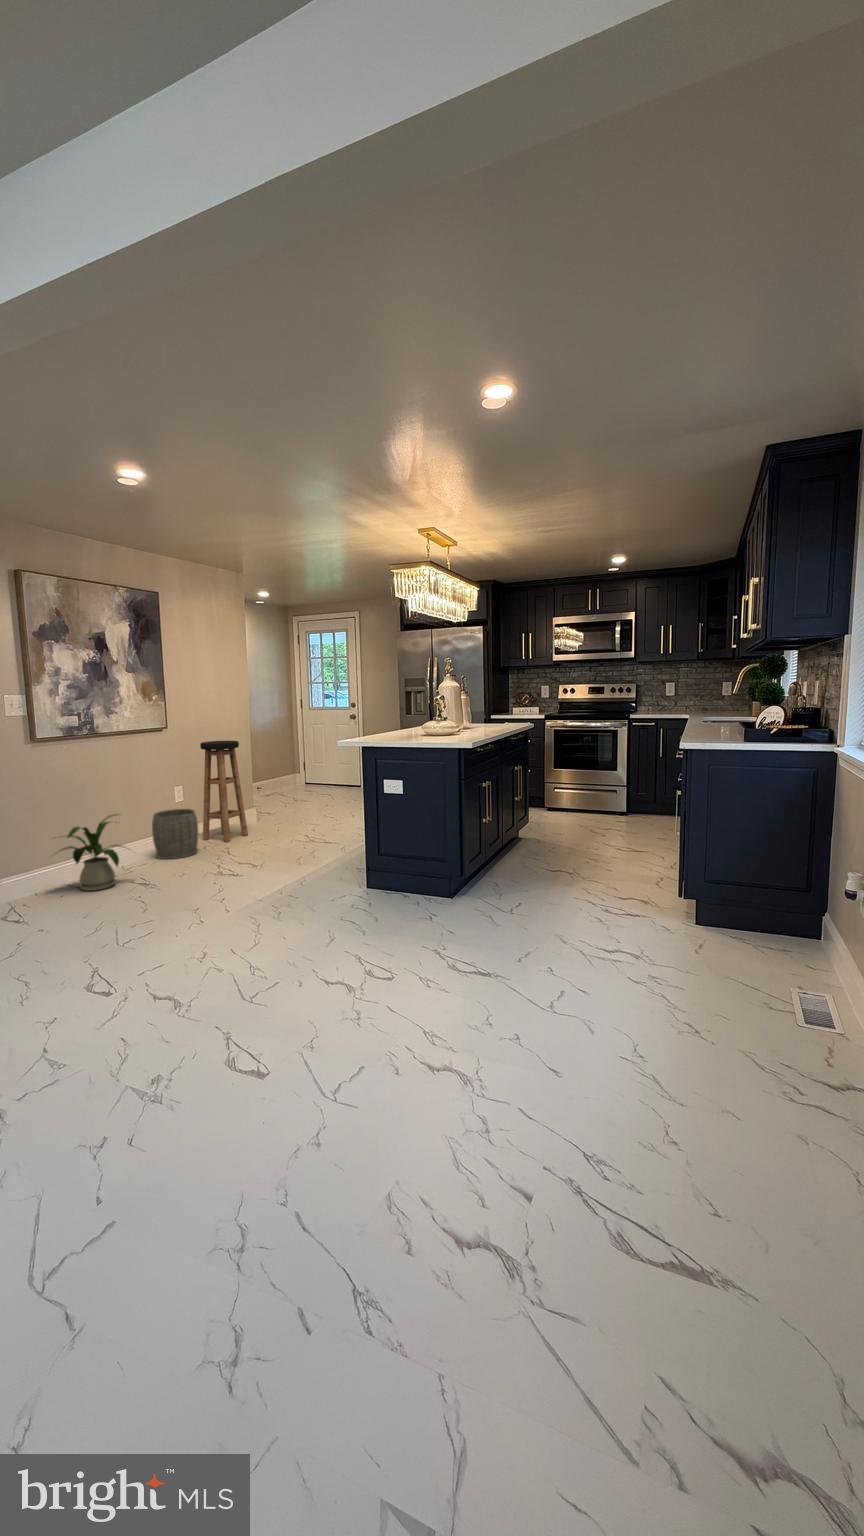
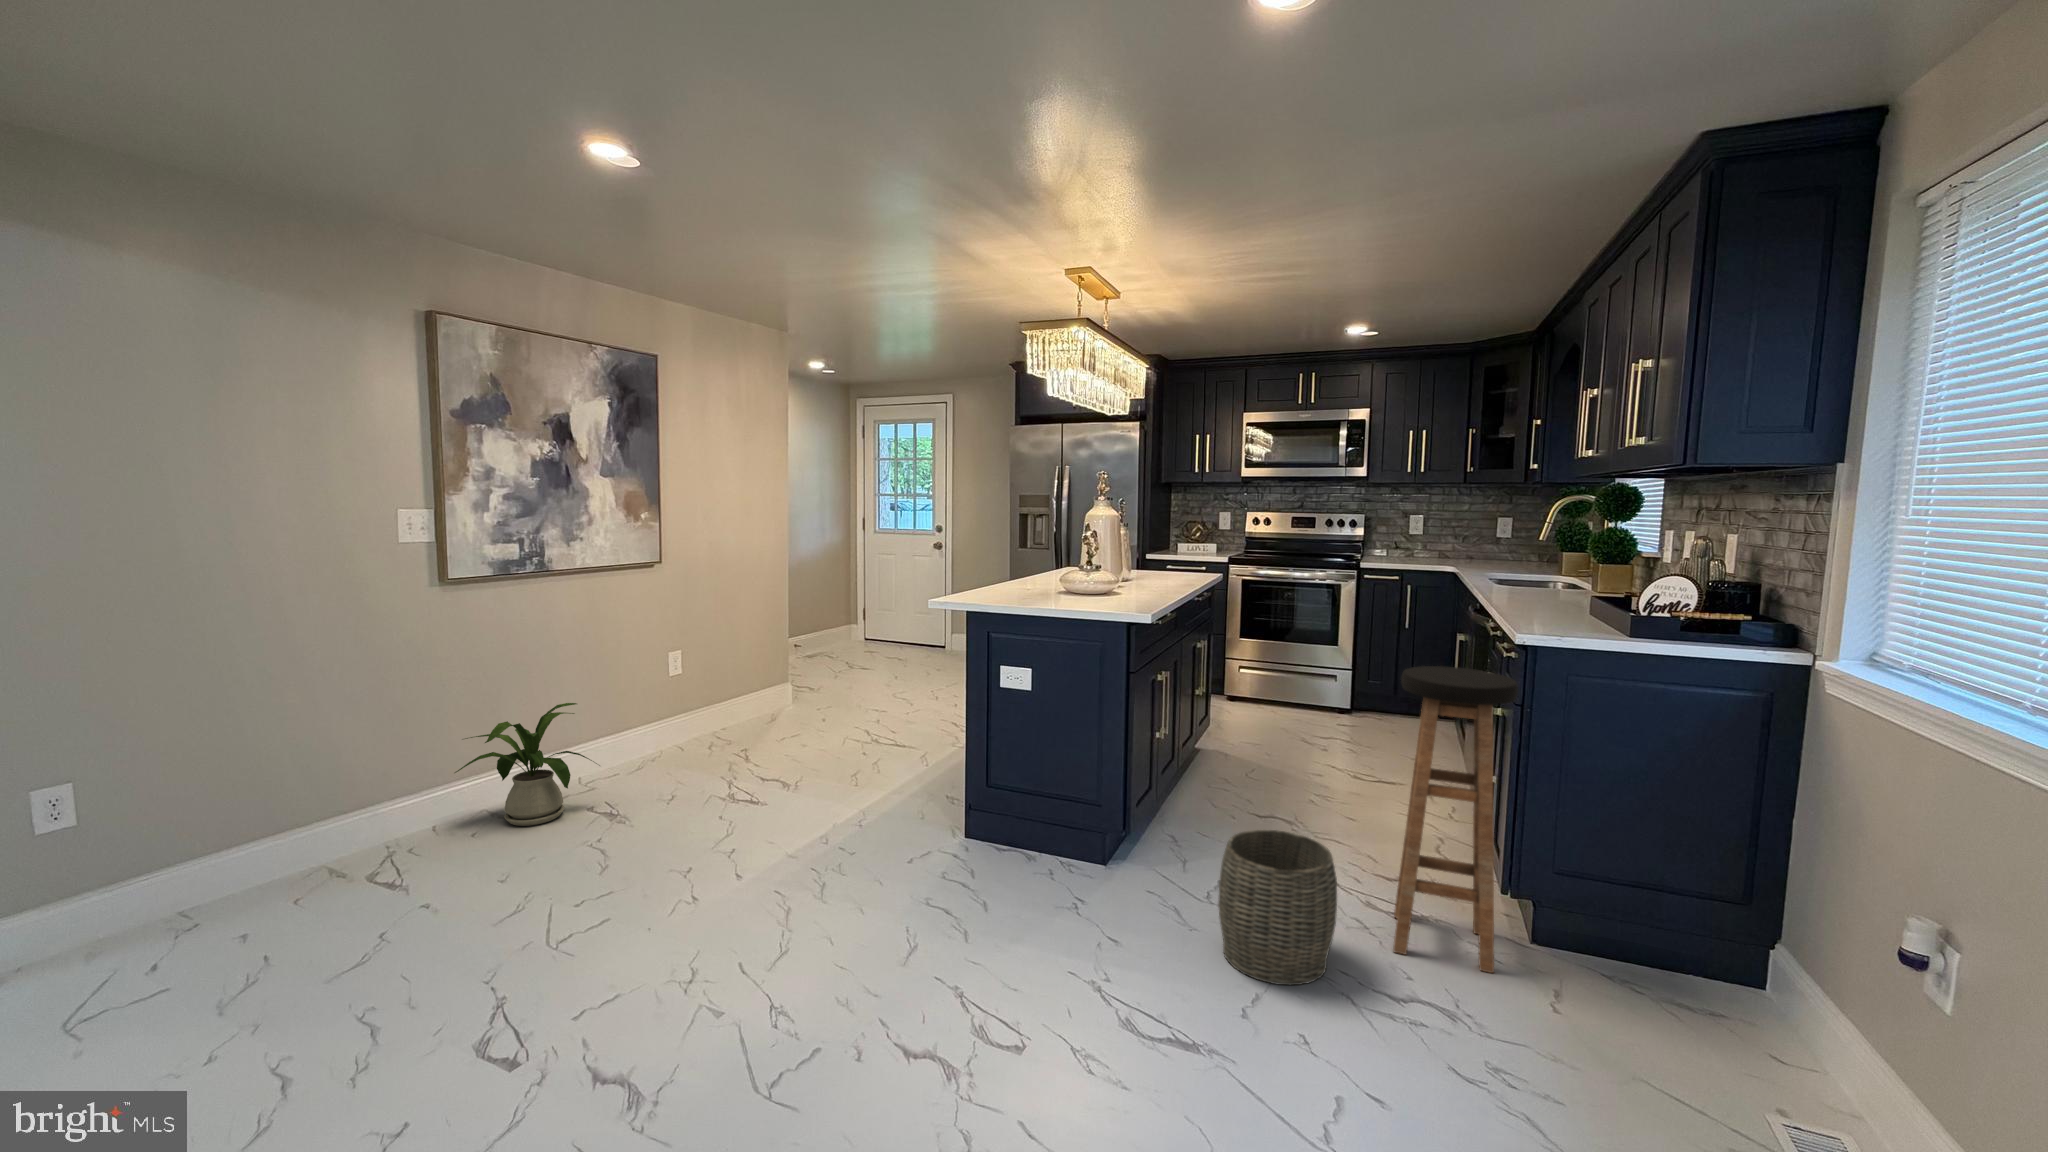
bar stool: present [200,741,248,842] -> present [1393,666,1518,973]
woven basket: present [152,809,198,859] -> present [1218,830,1337,985]

